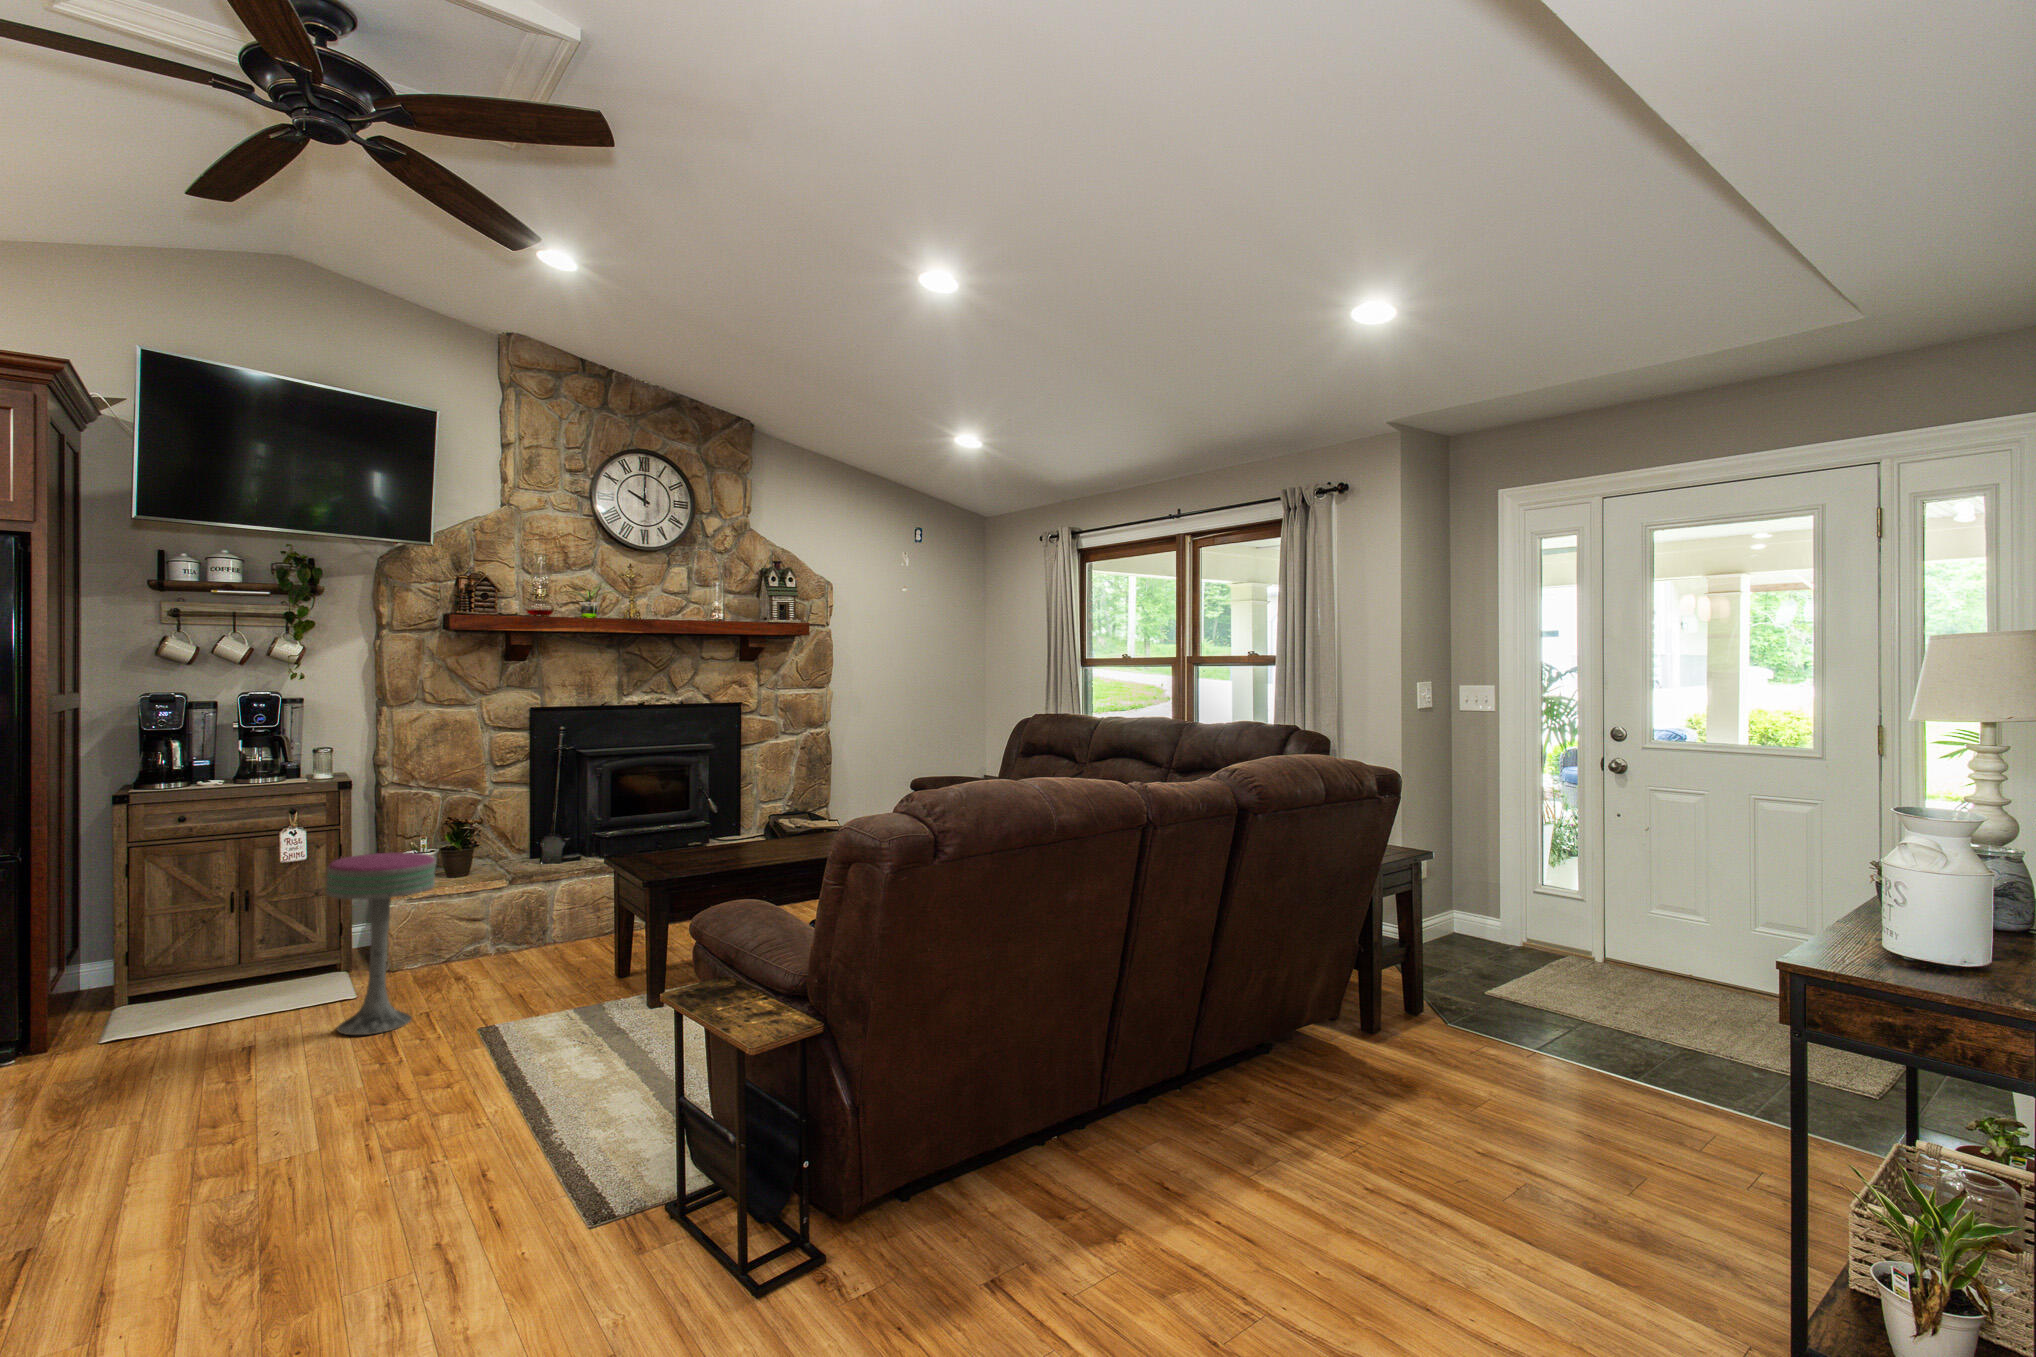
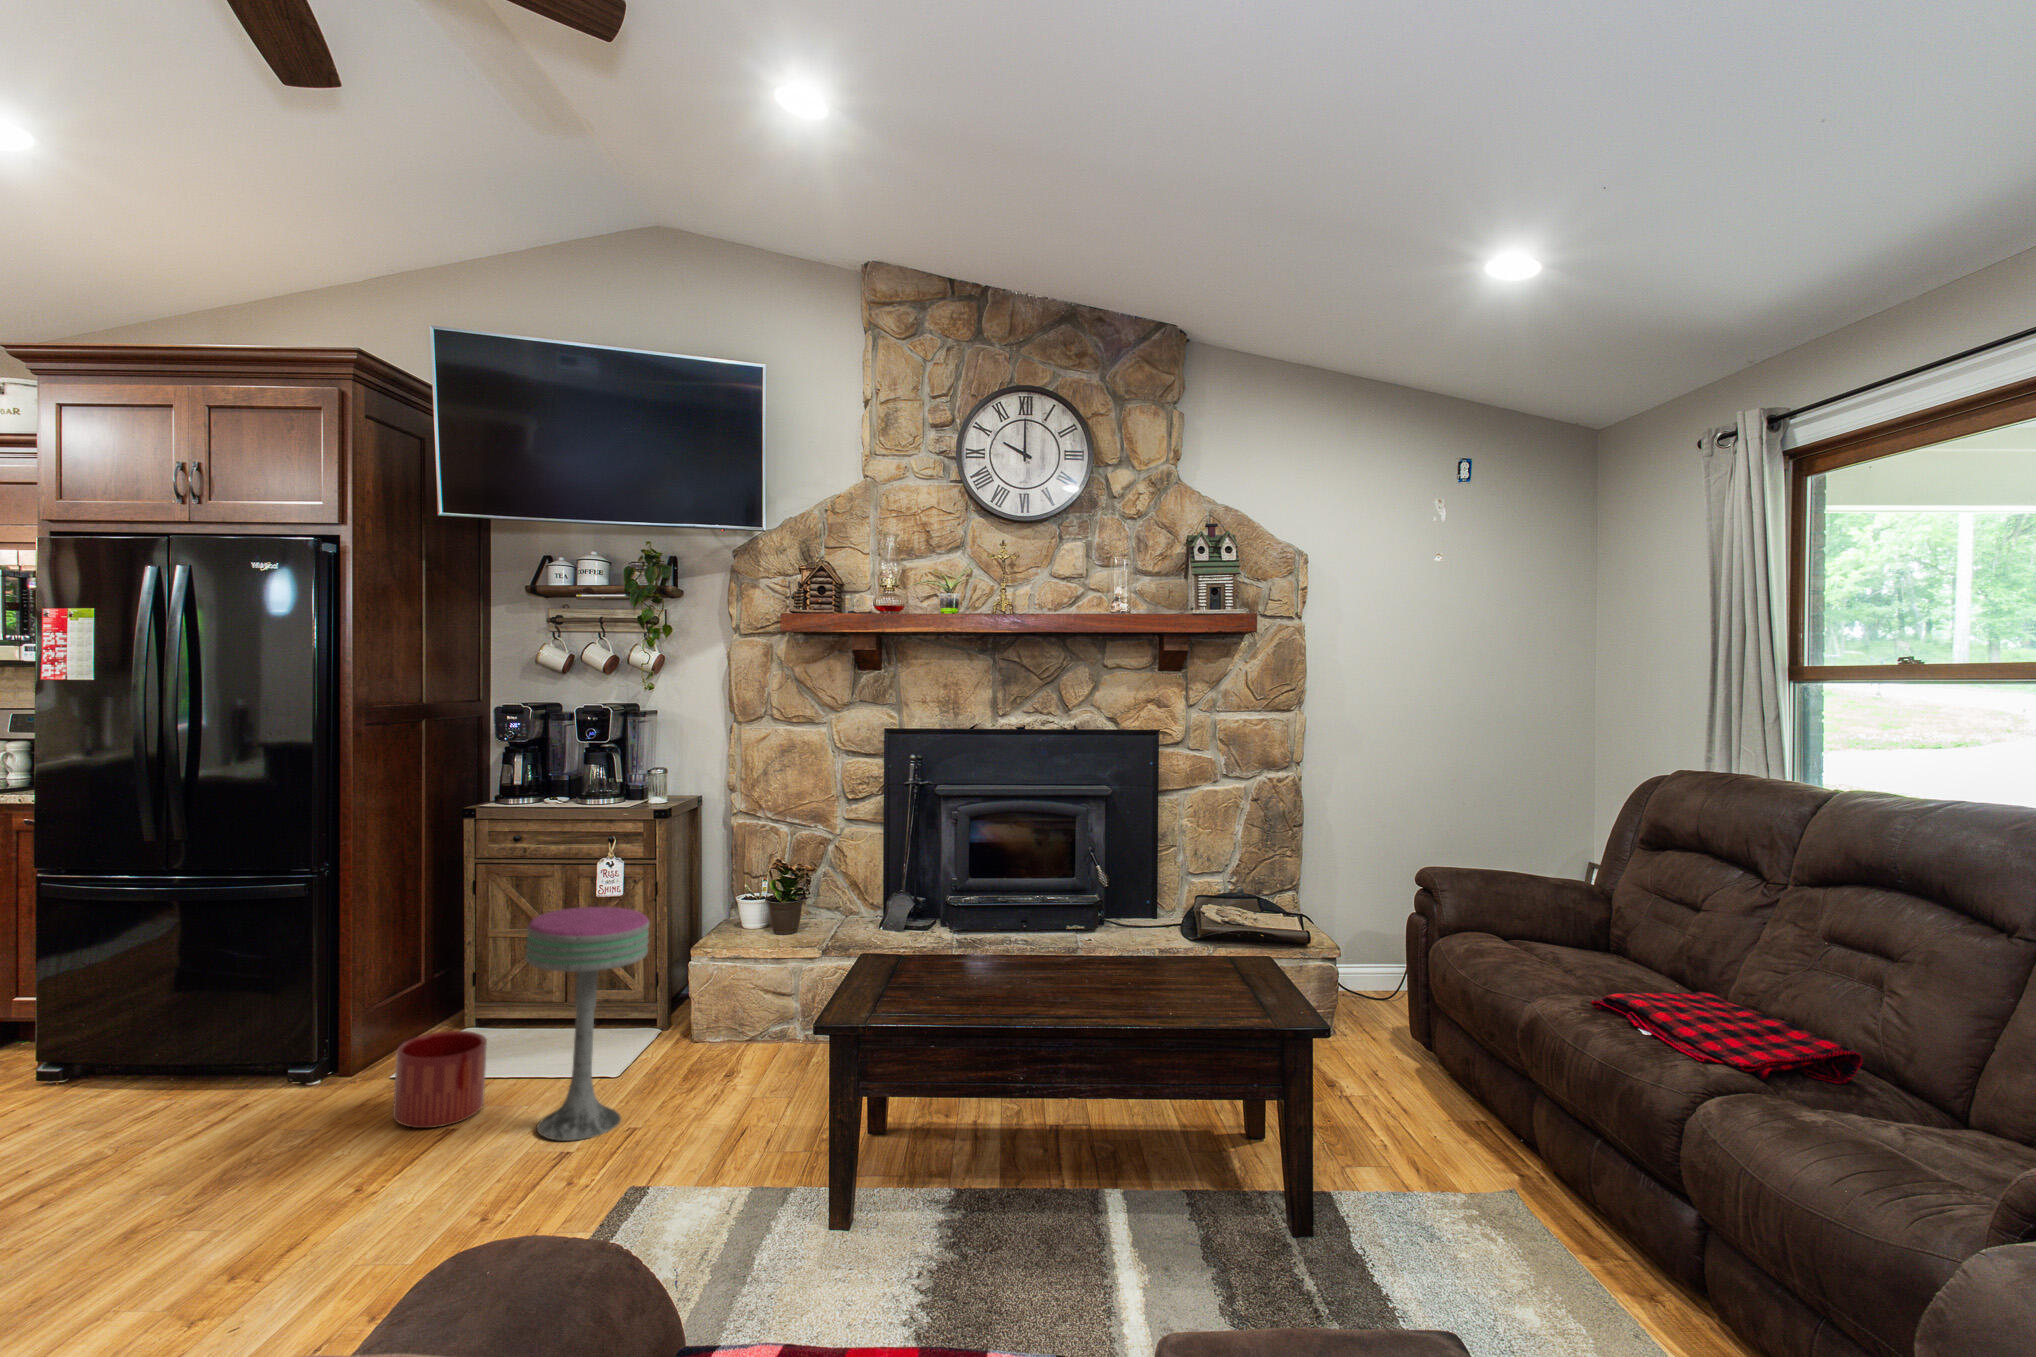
planter: none [166,979,260,1061] -> present [393,1031,487,1128]

